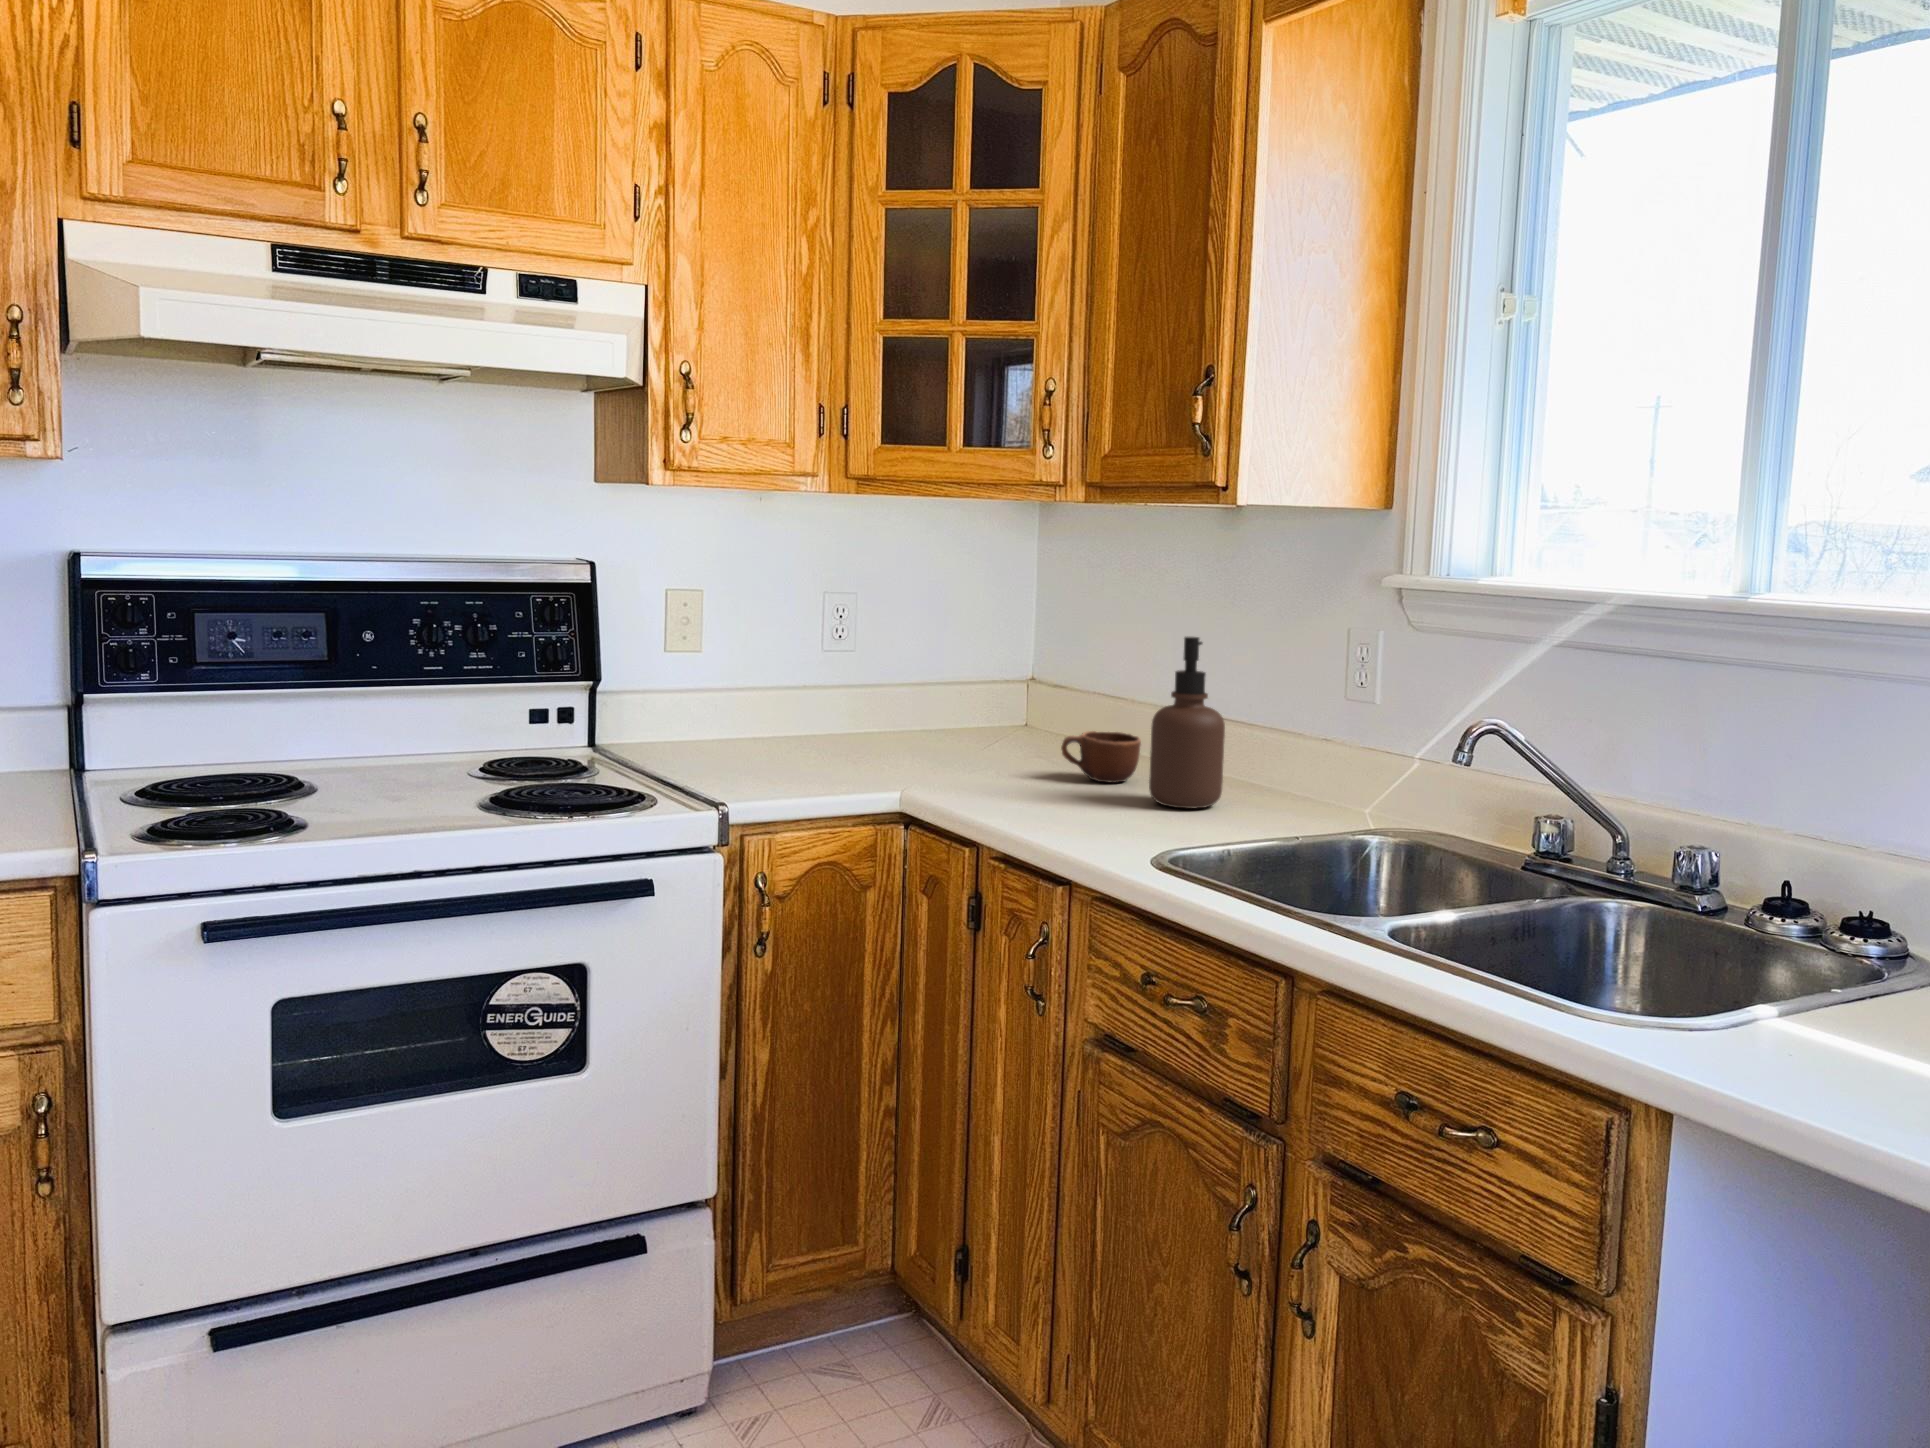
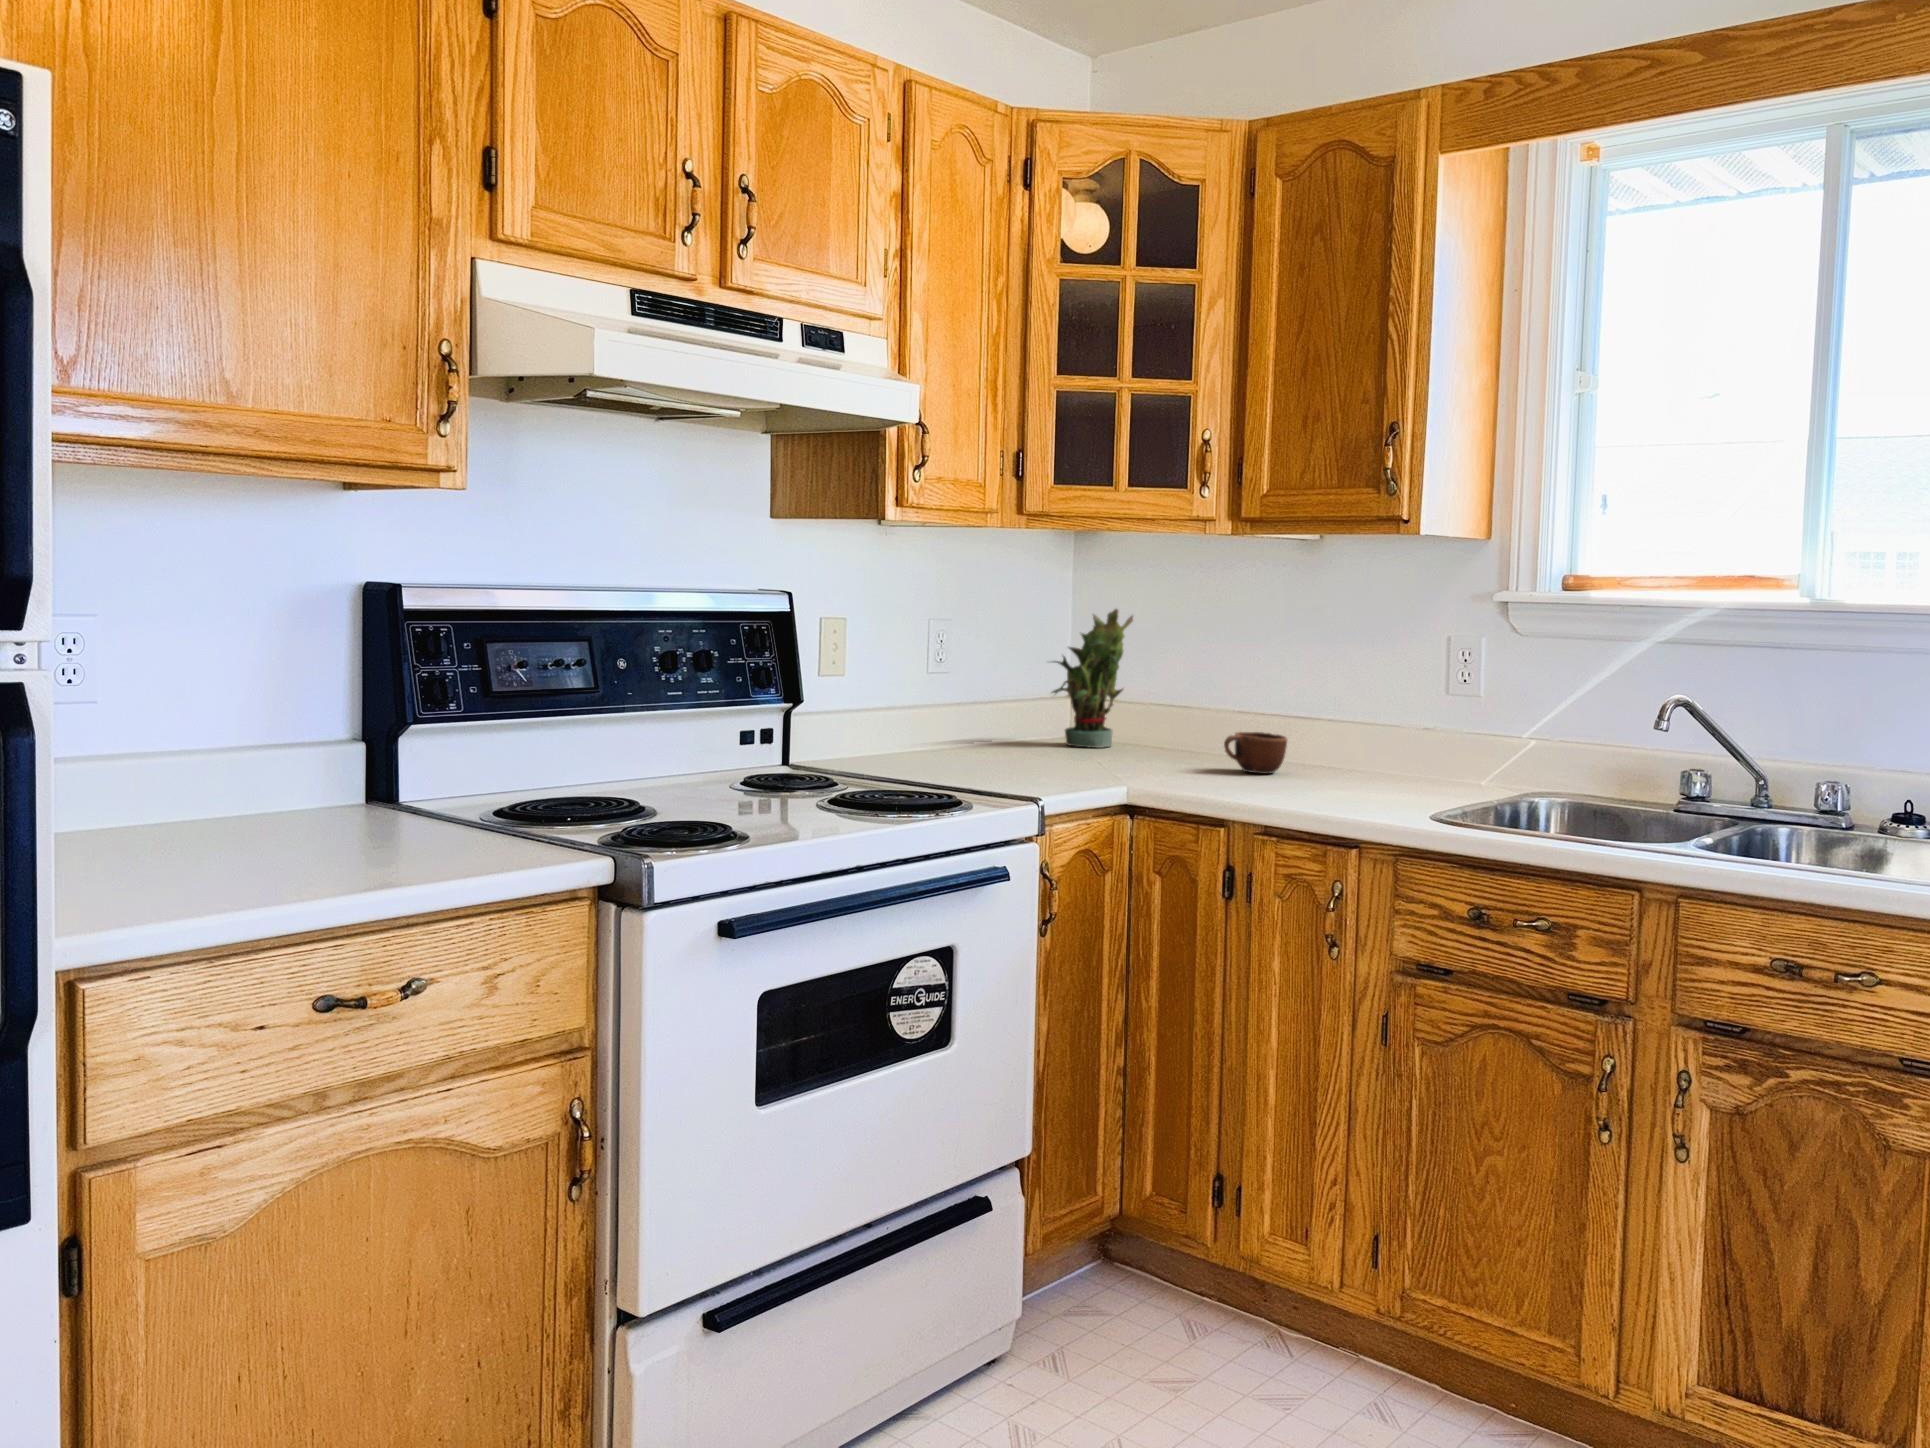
potted plant: none [952,581,1055,739] -> present [1052,609,1133,748]
soap dispenser: present [1149,637,1225,808] -> none [1329,647,1393,787]

